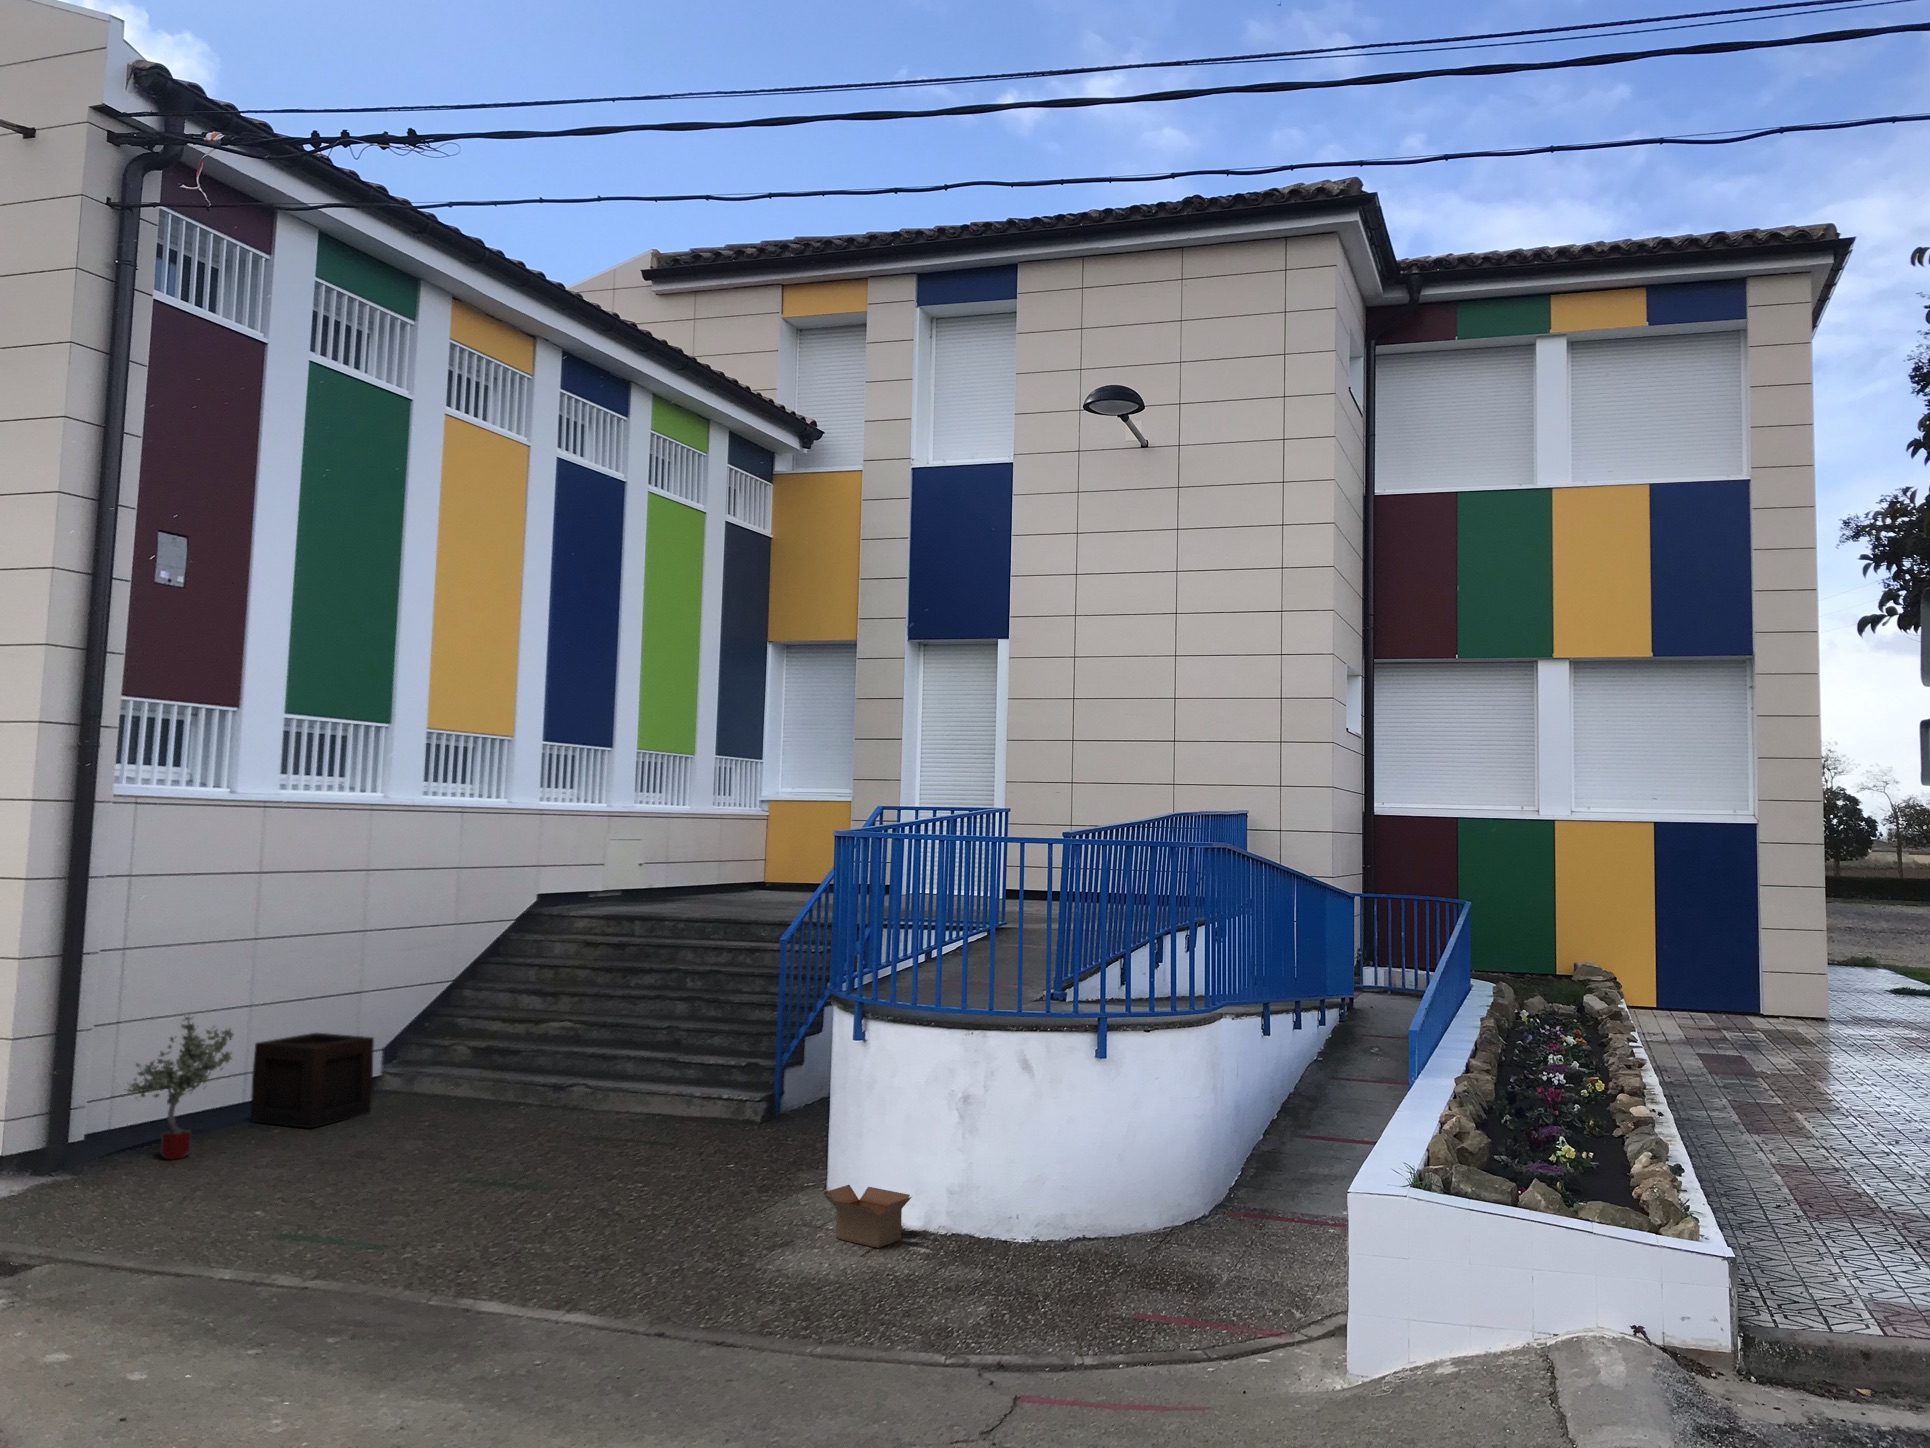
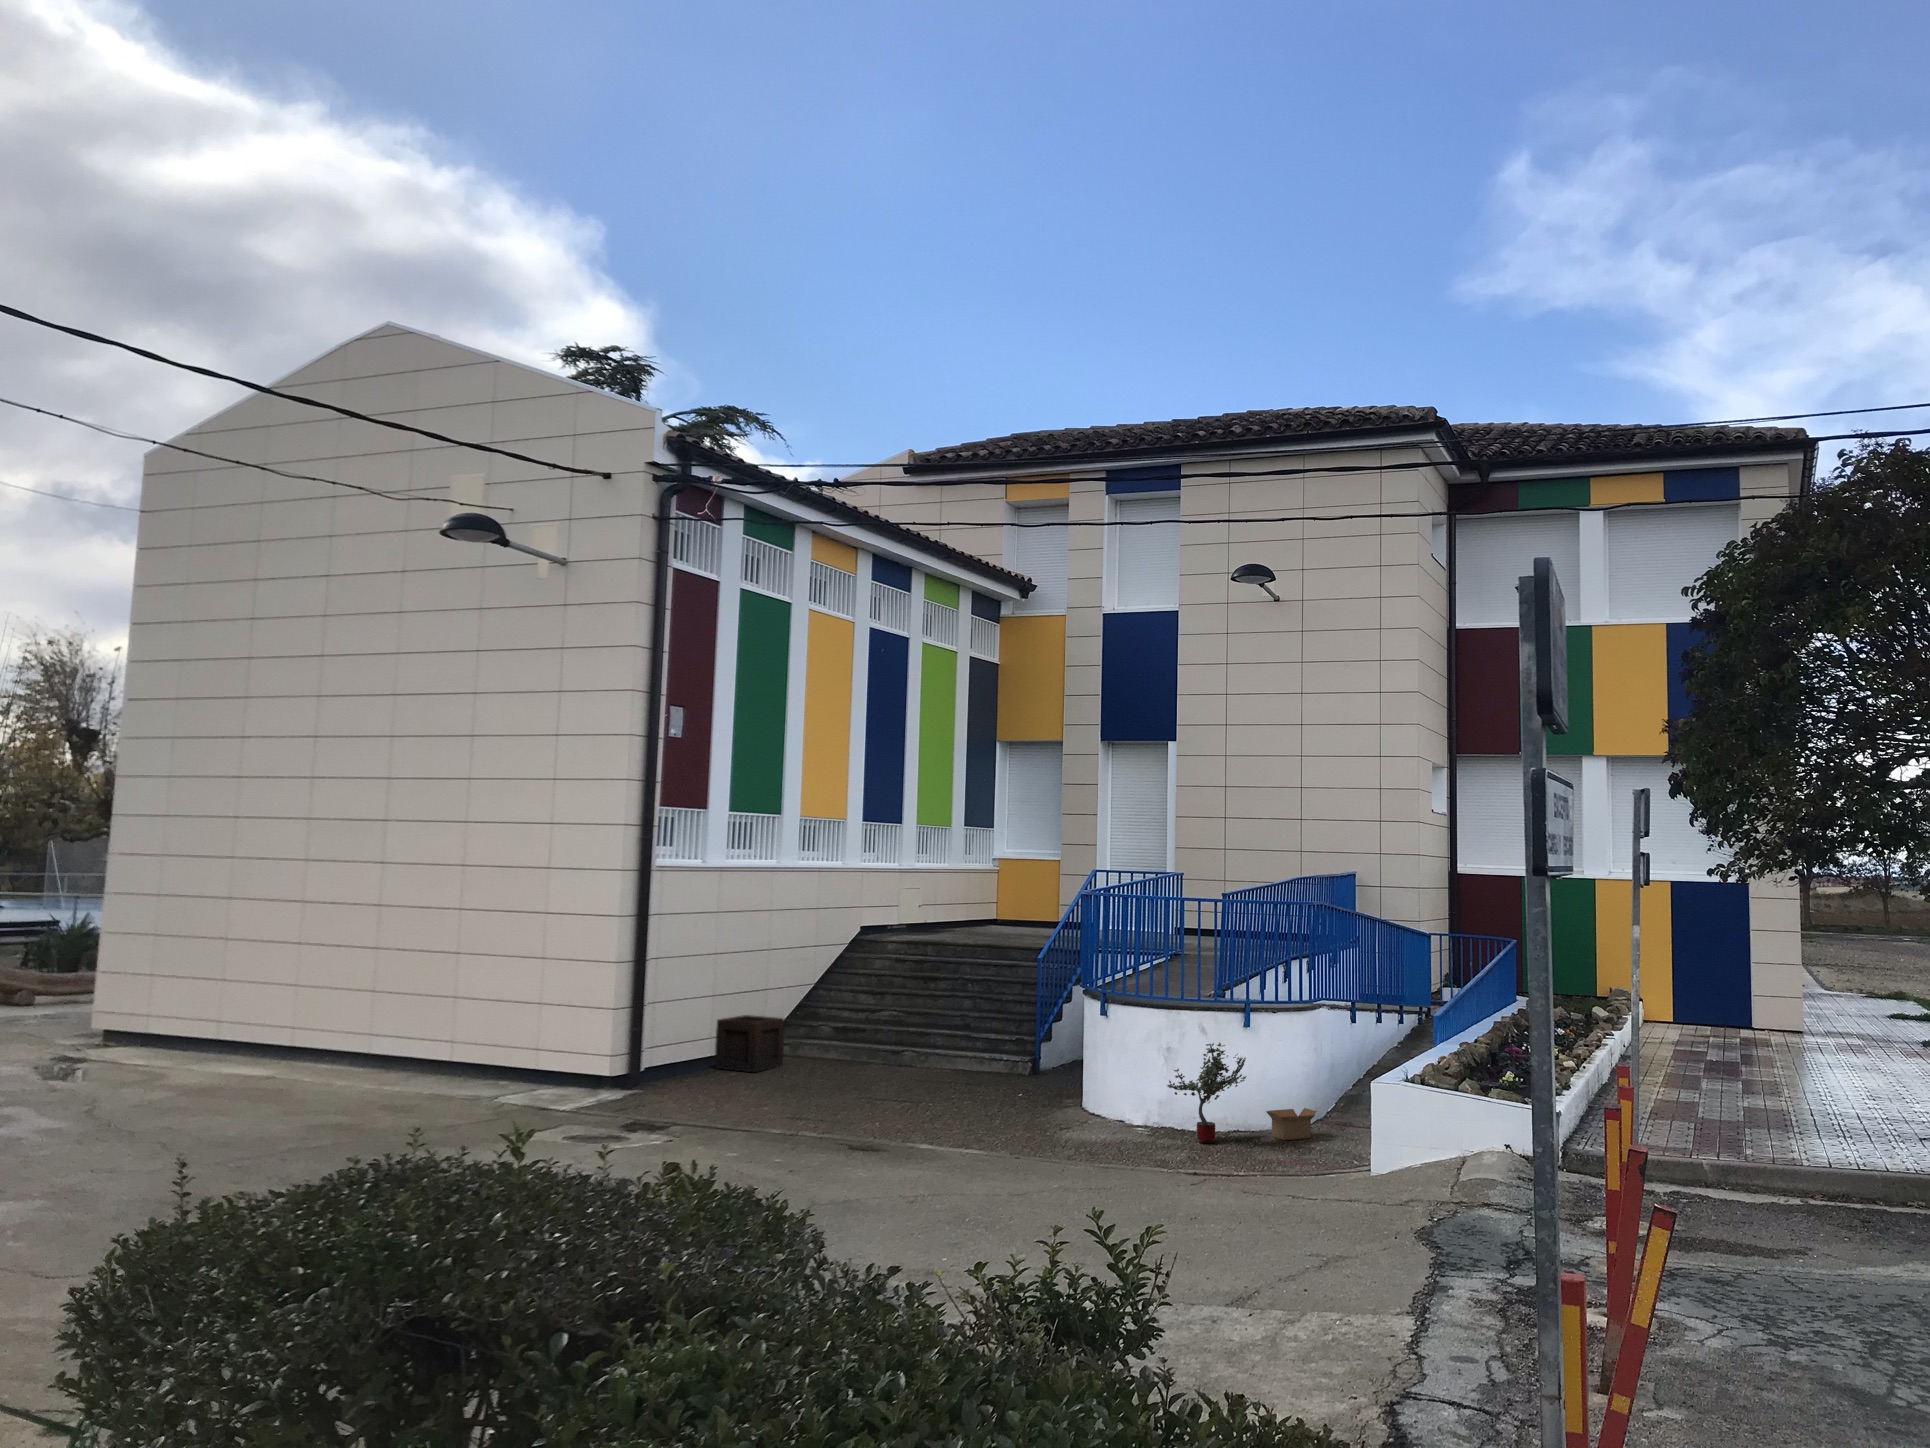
potted tree: present [128,1017,233,1160] -> present [1167,1043,1246,1143]
cardboard box: present [827,1185,911,1248] -> present [1266,1108,1316,1140]

